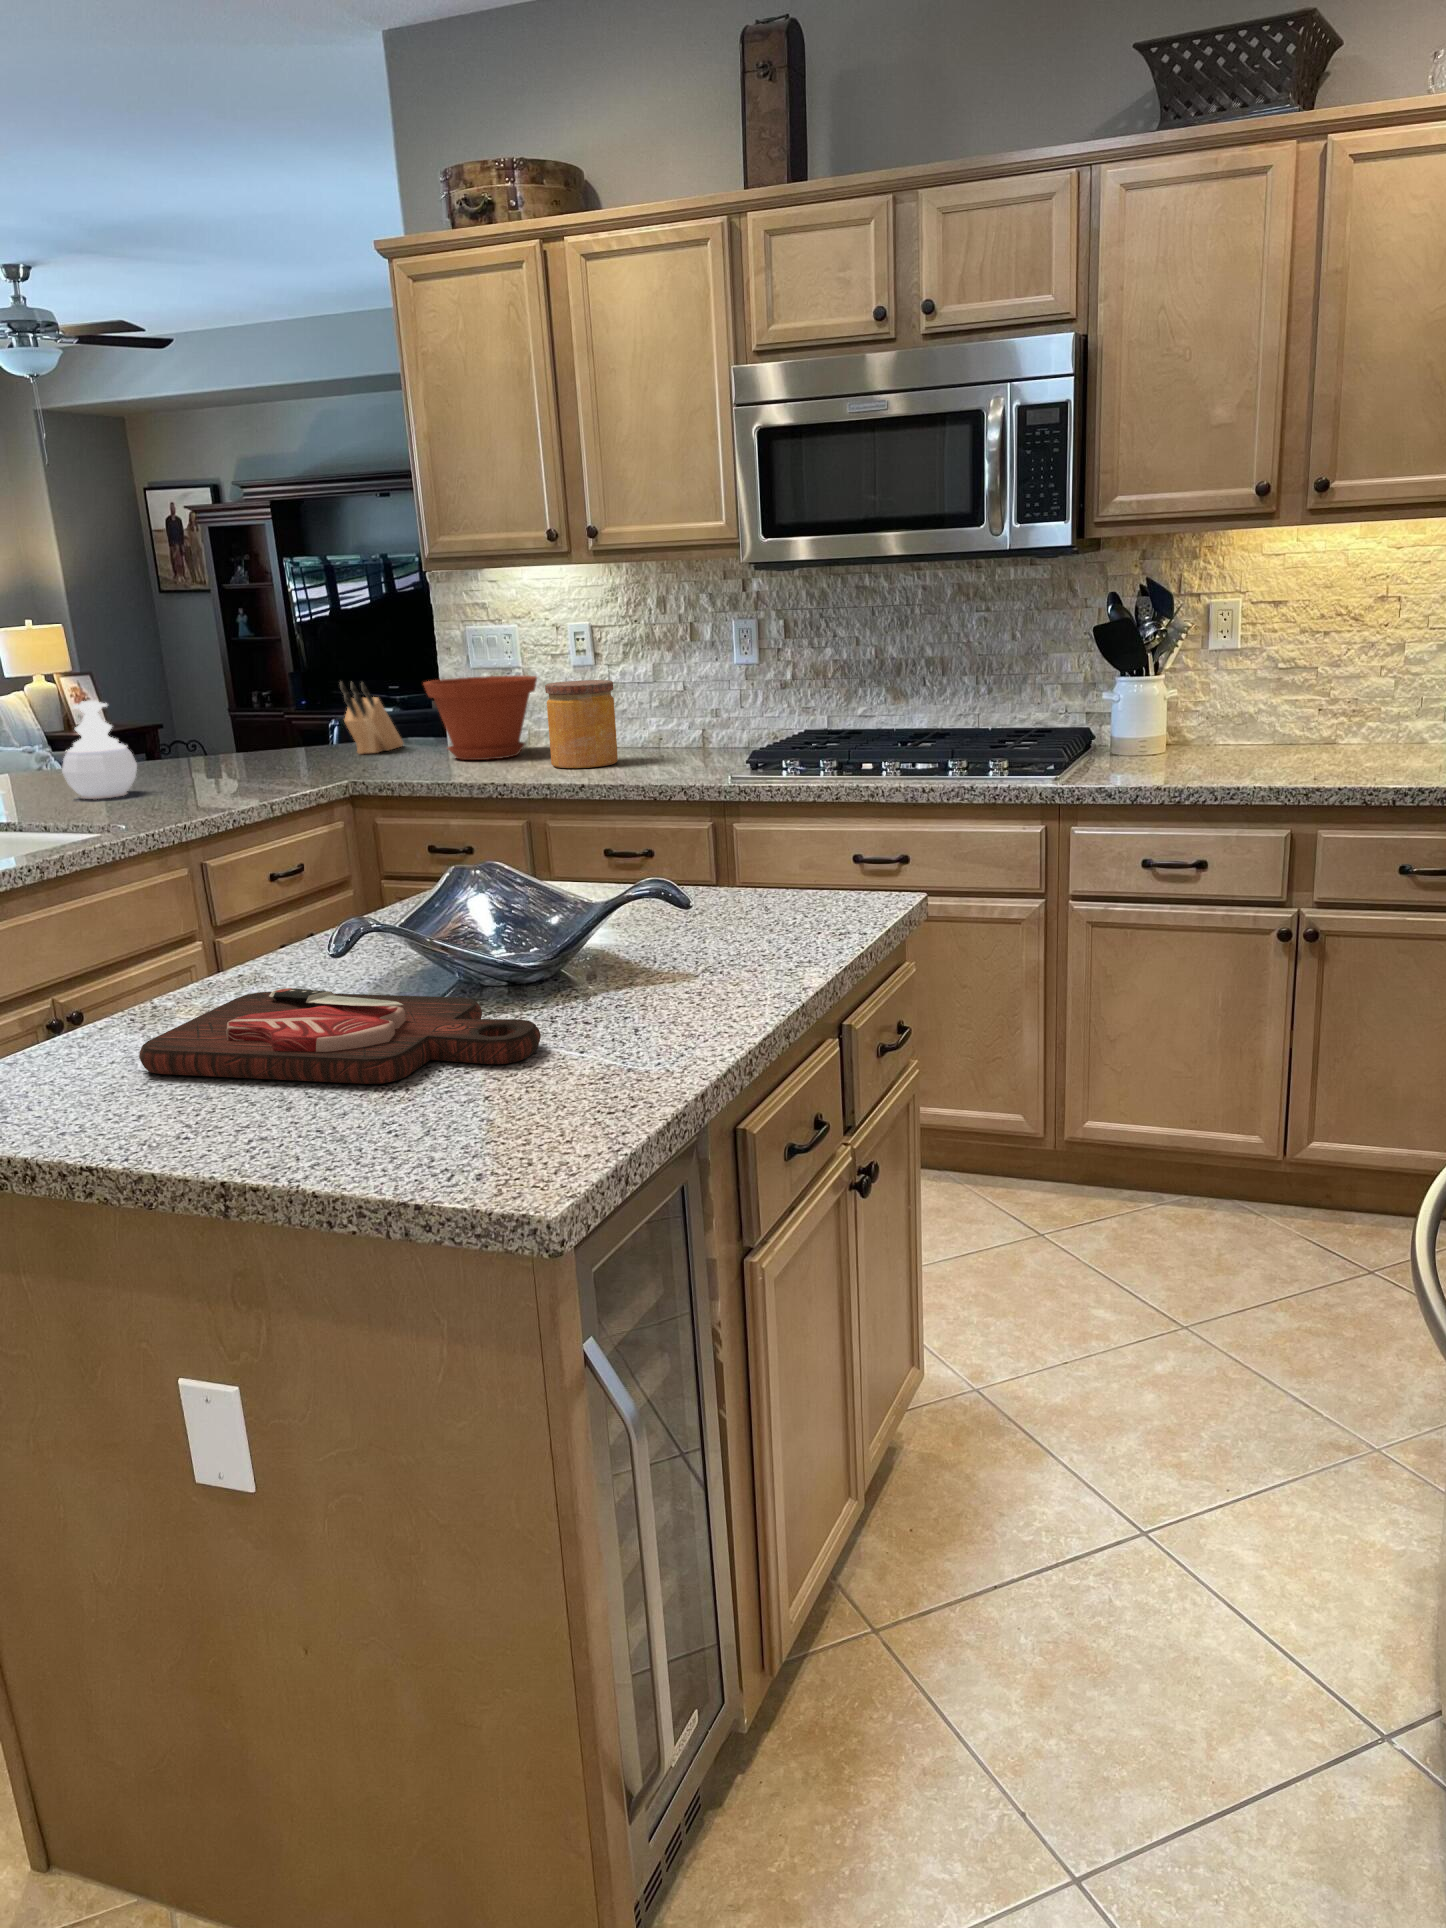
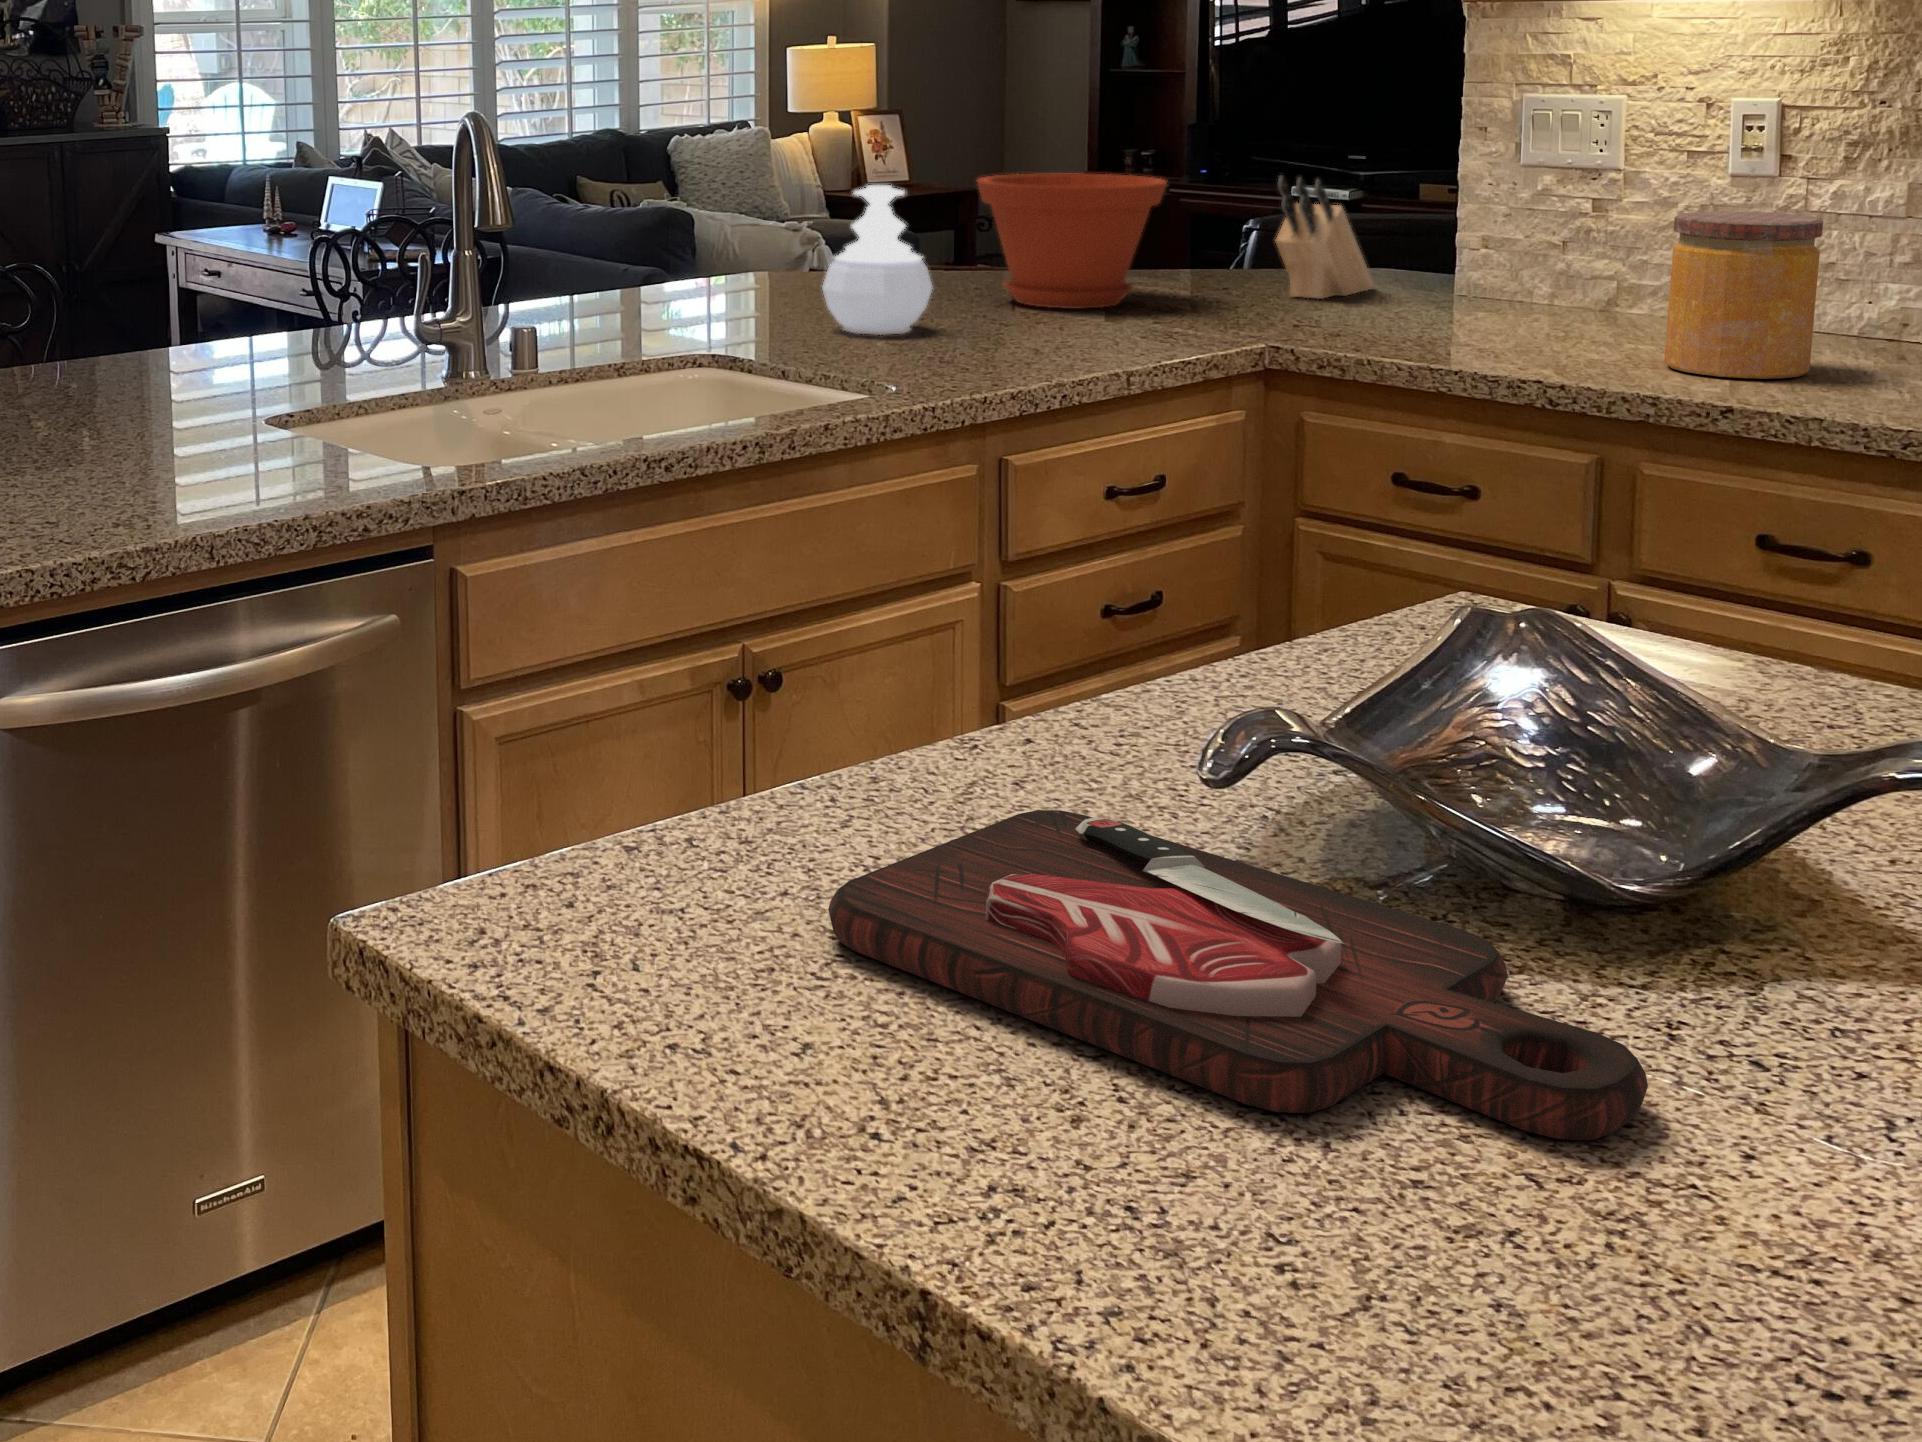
plant pot: present [423,676,537,760] -> present [977,173,1167,309]

